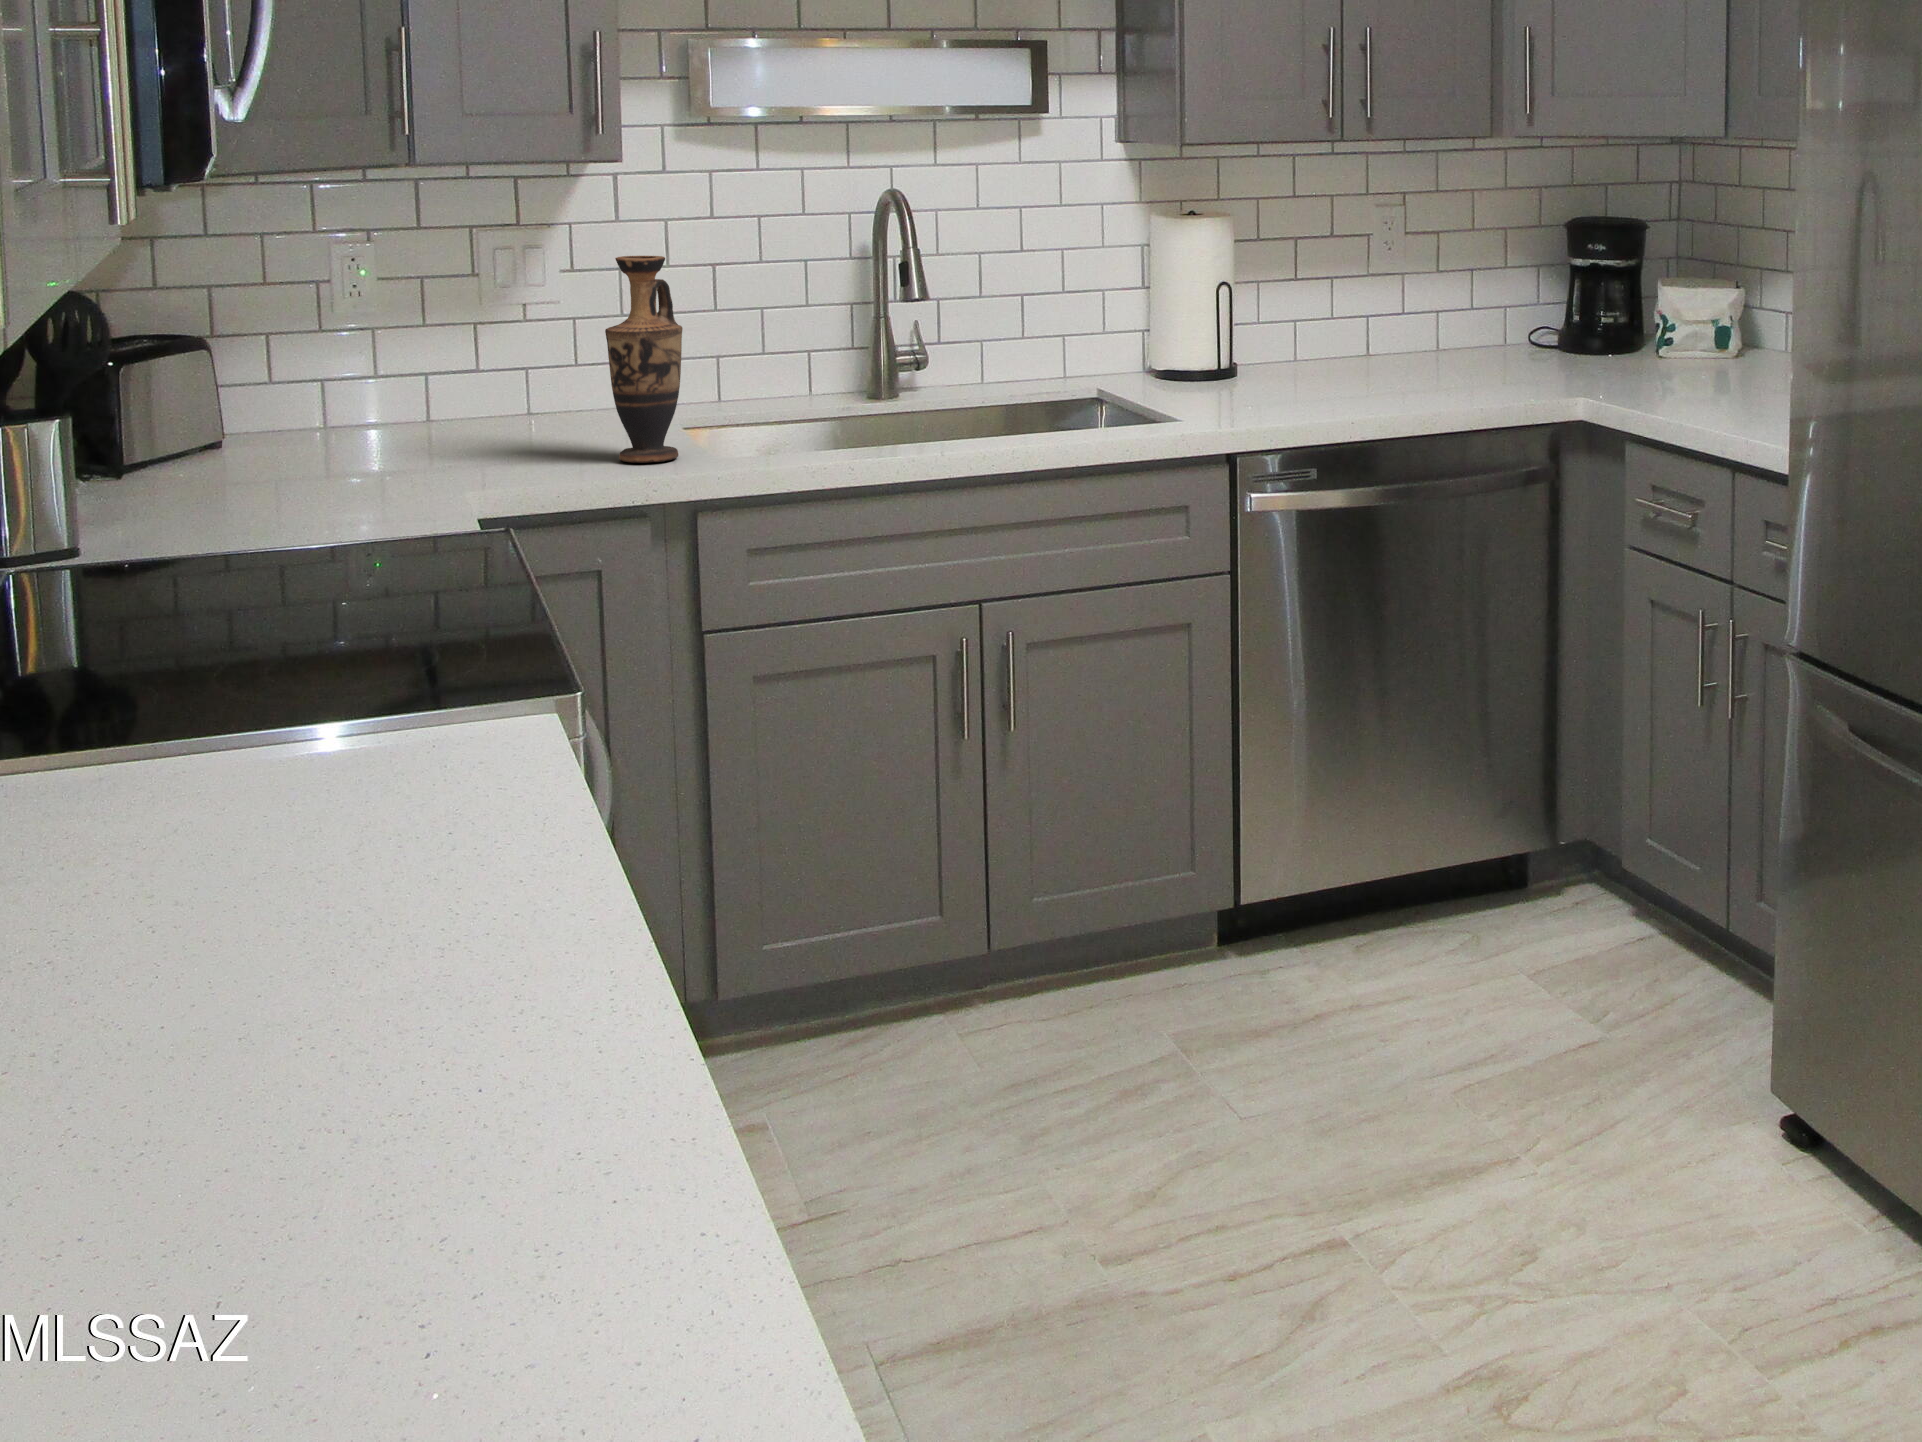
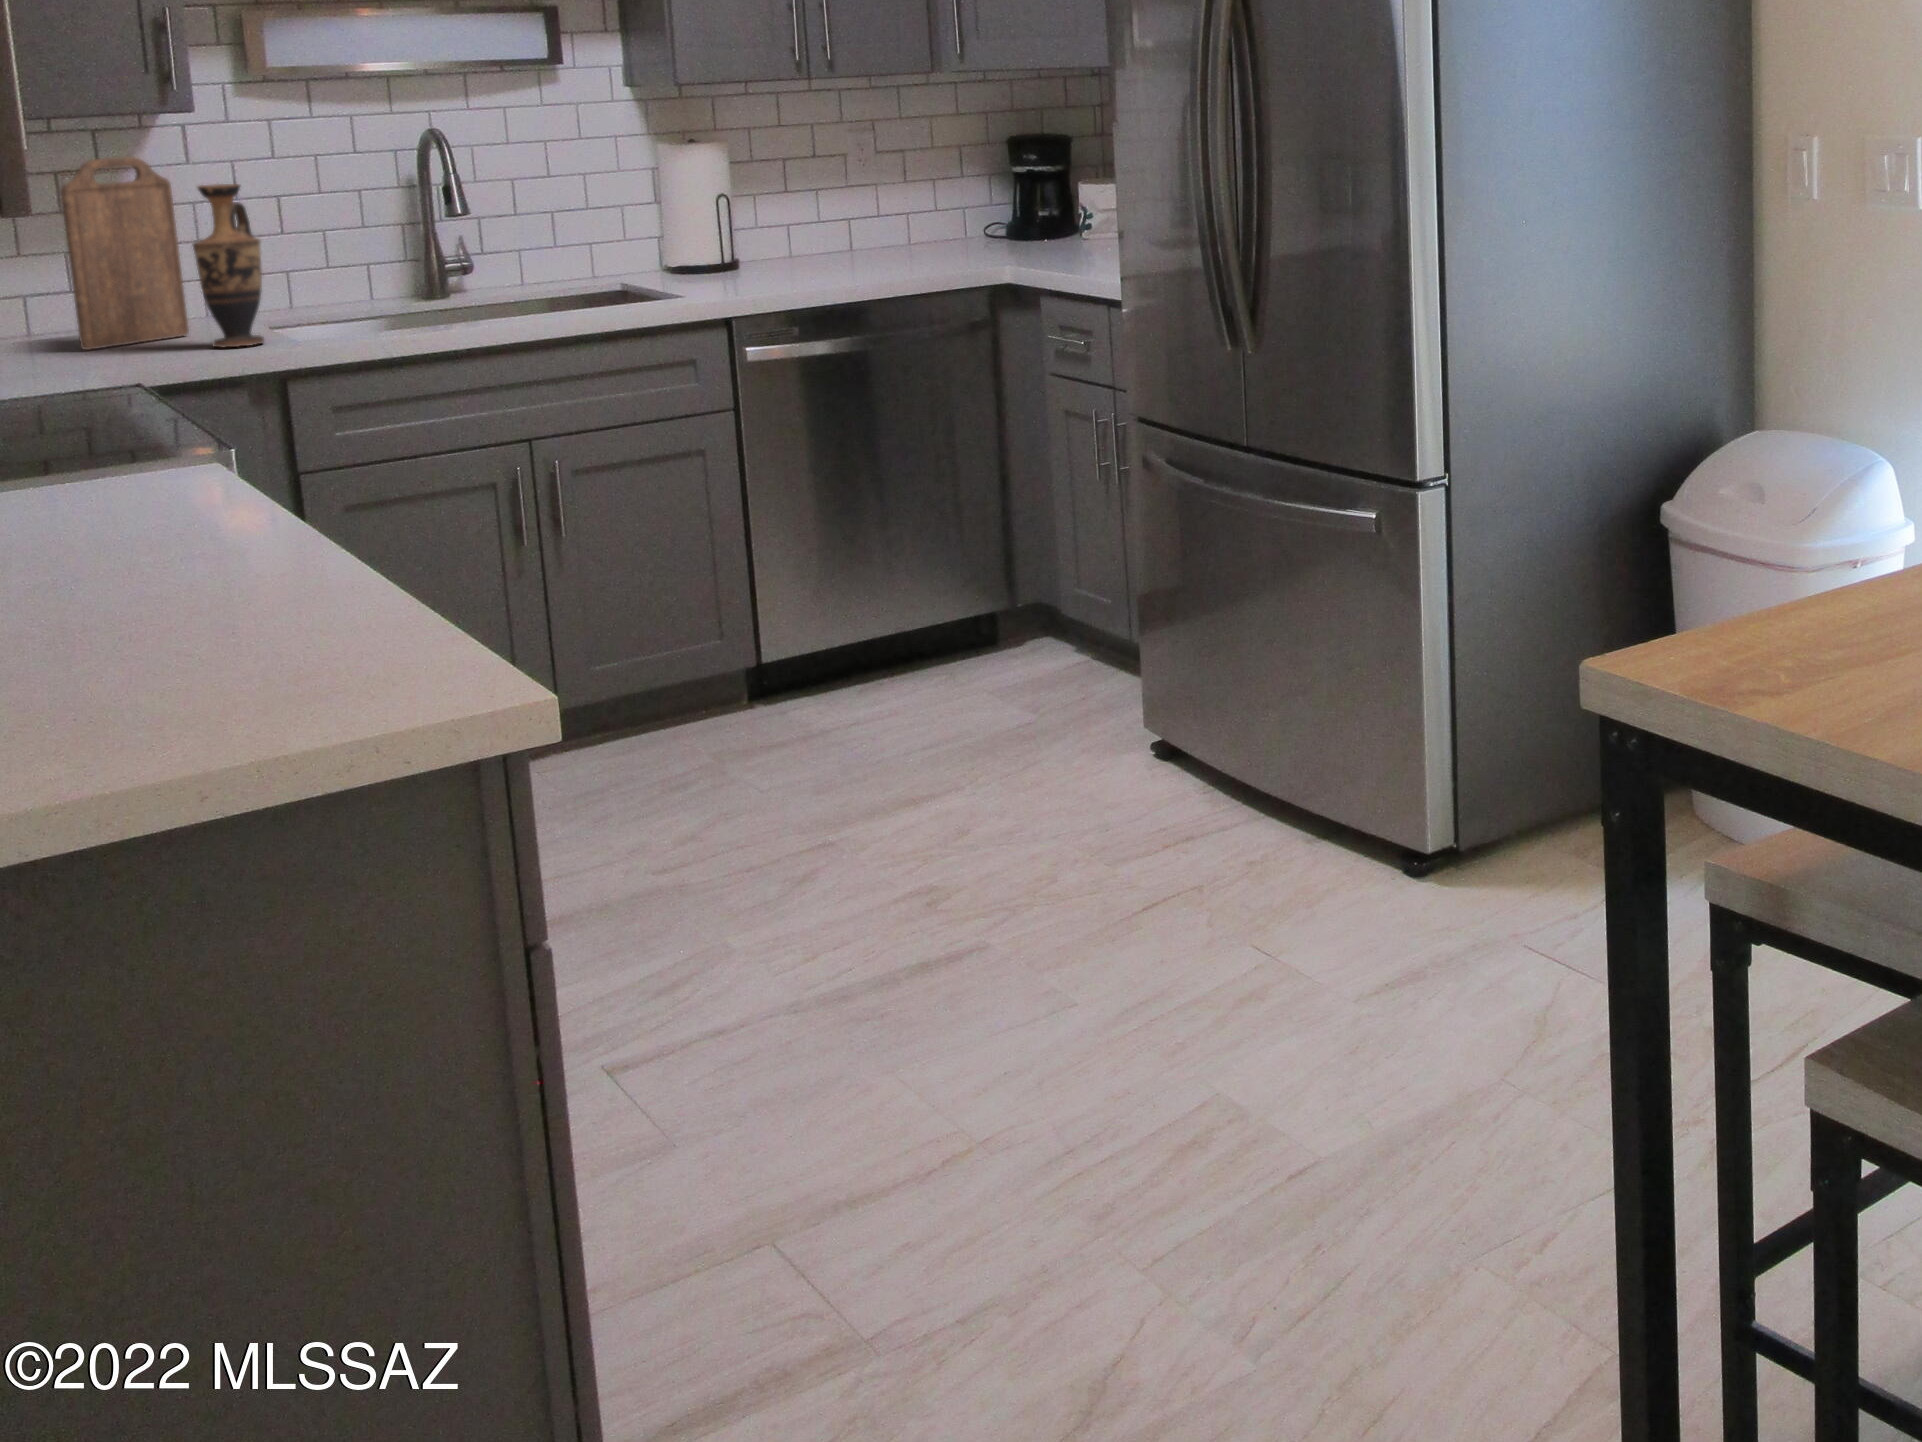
cutting board: none [471,215,603,451] -> present [61,157,189,350]

